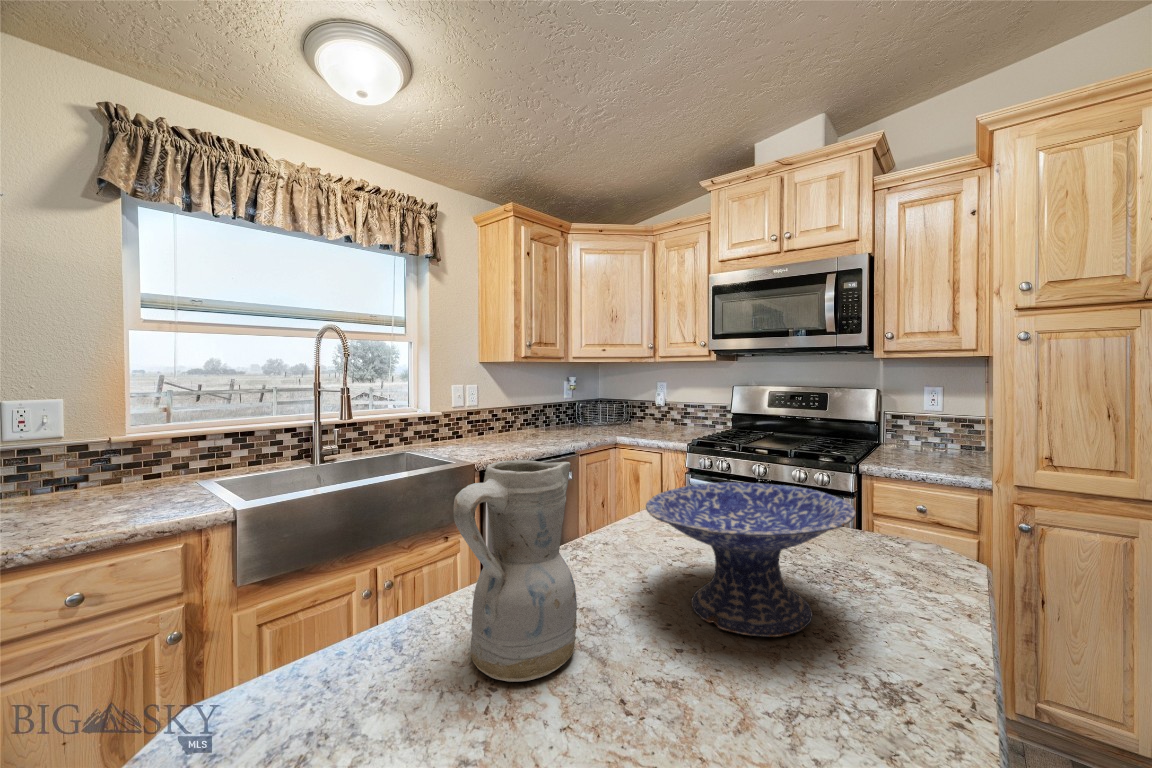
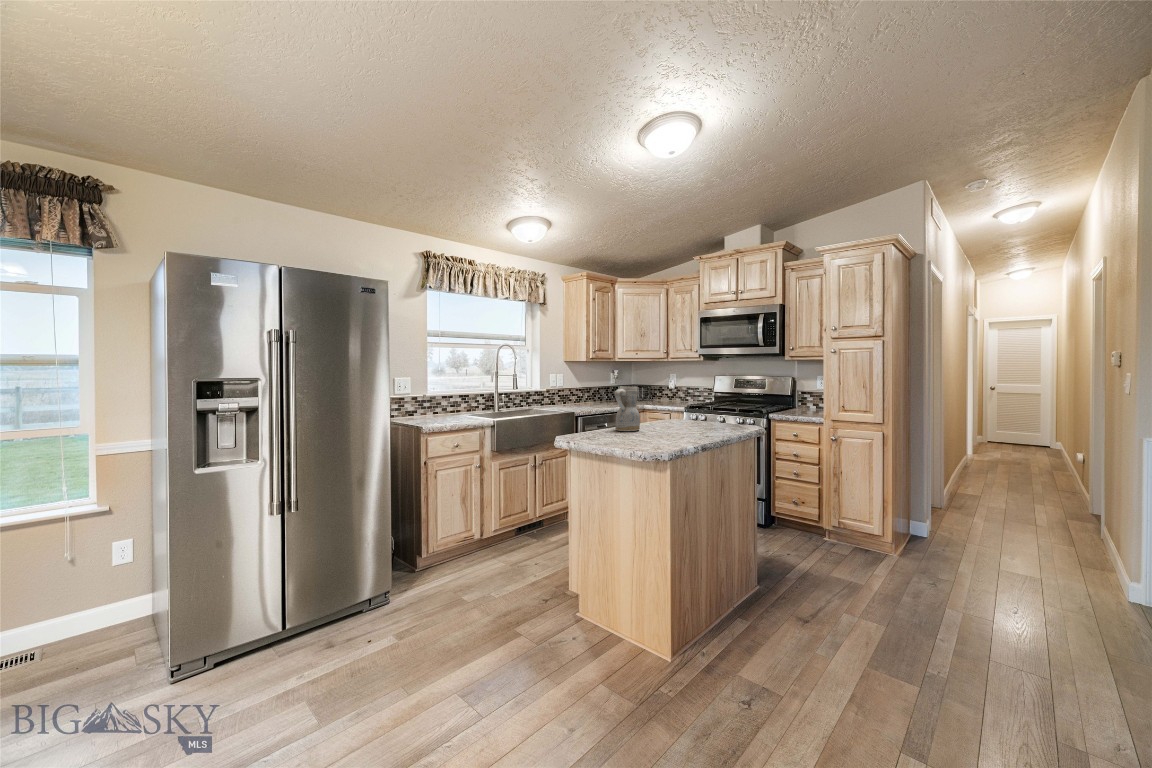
decorative bowl: present [646,482,856,637] -> none [657,398,709,429]

